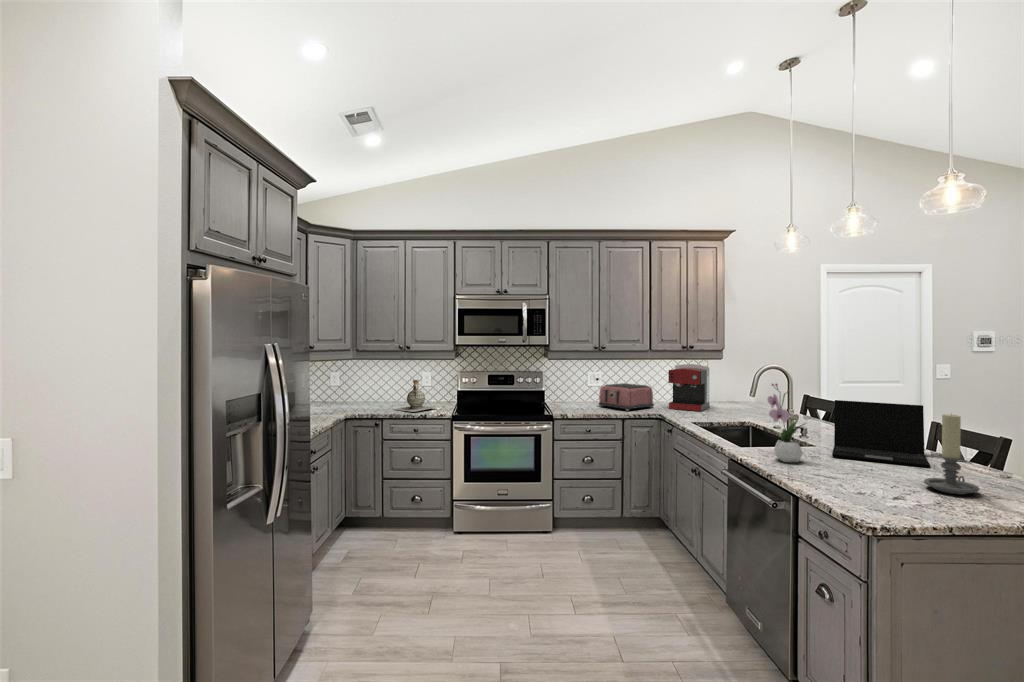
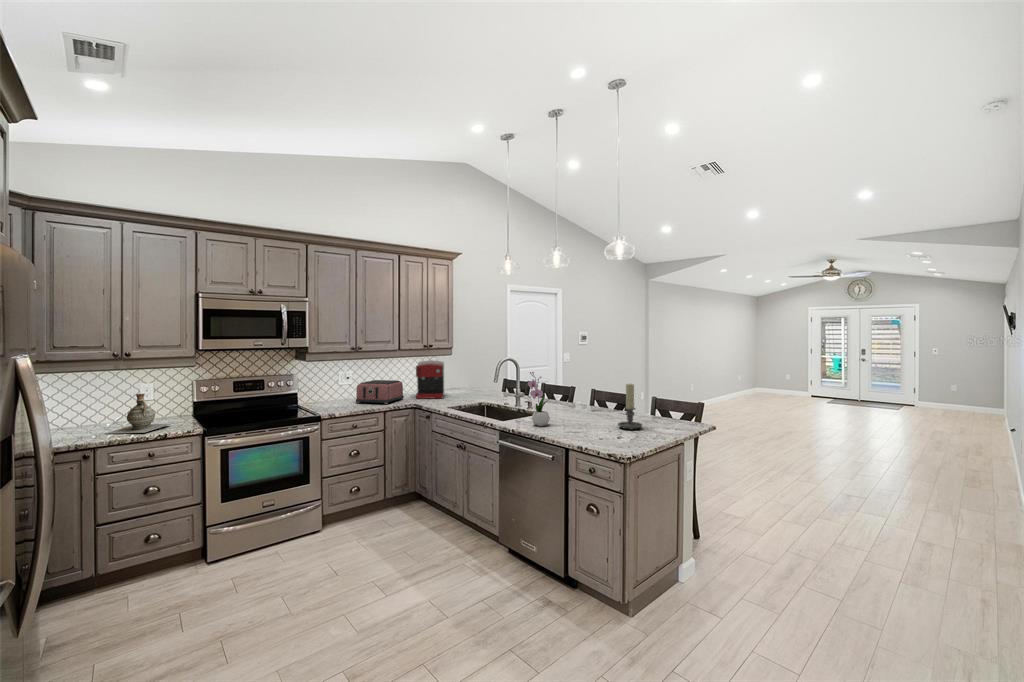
laptop: present [832,400,930,467] -> none [552,380,609,418]

